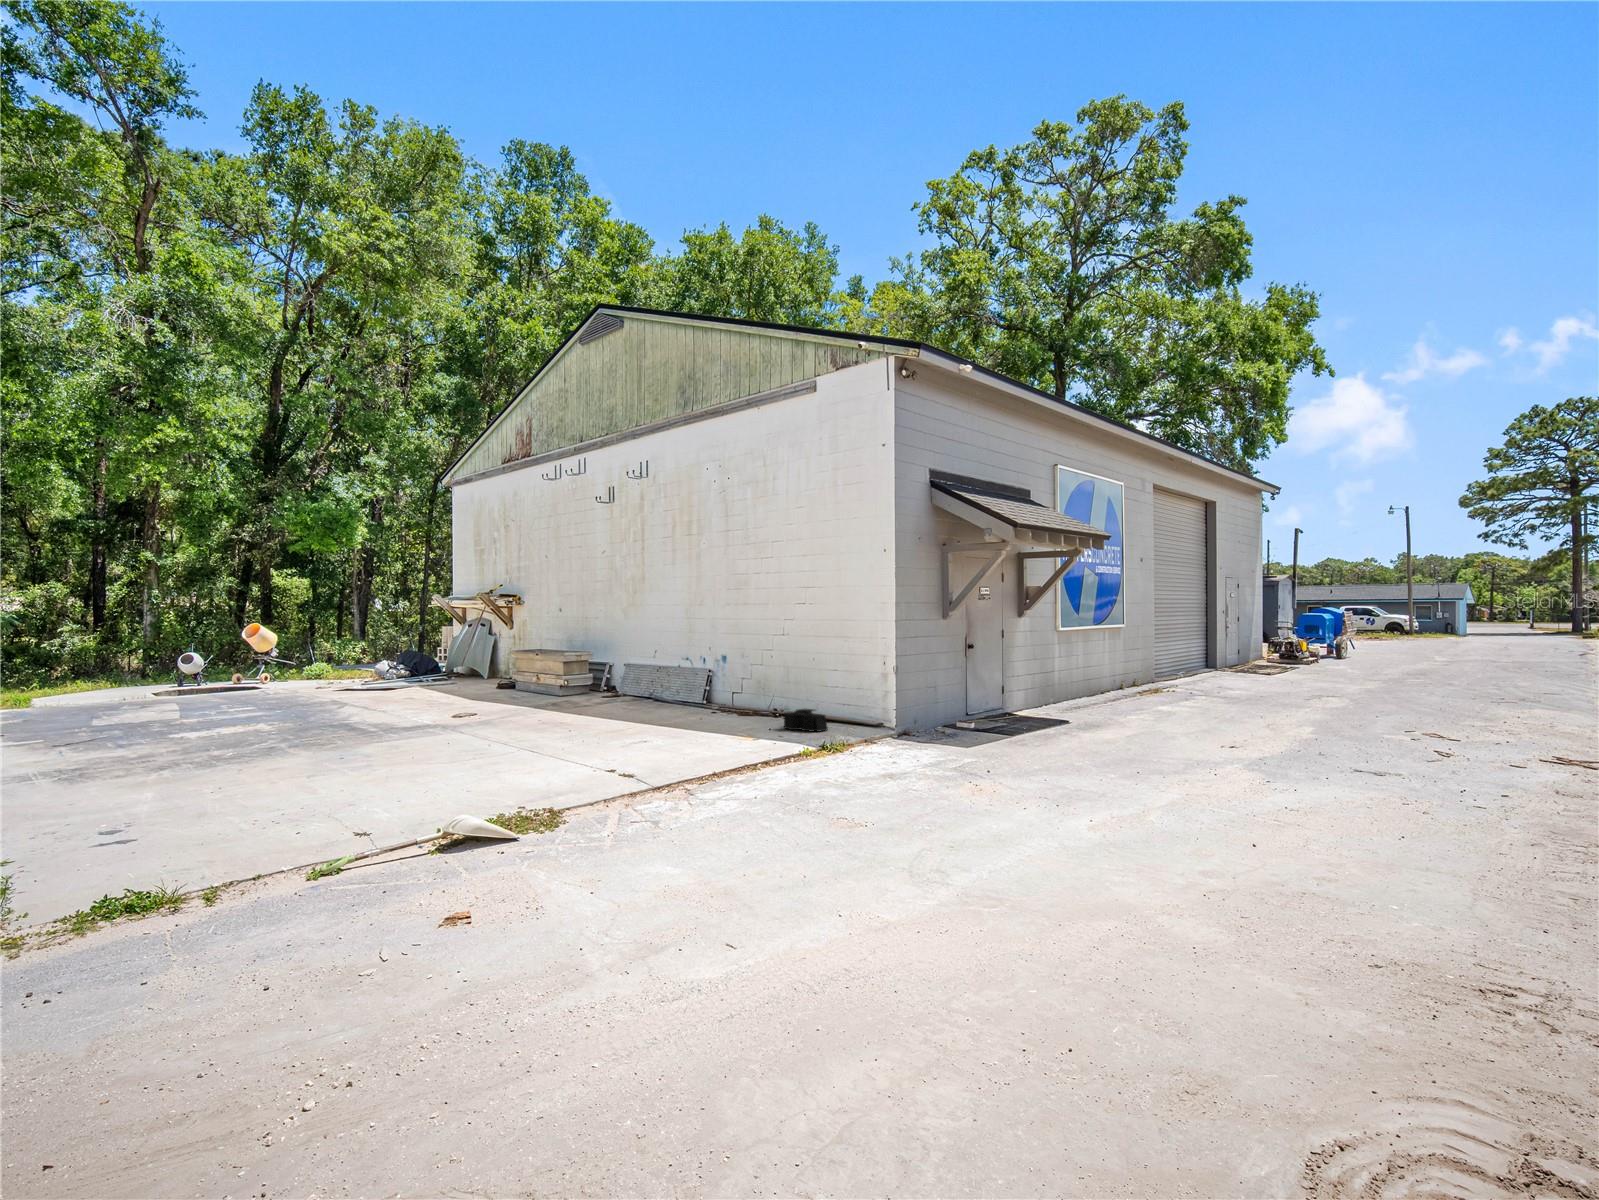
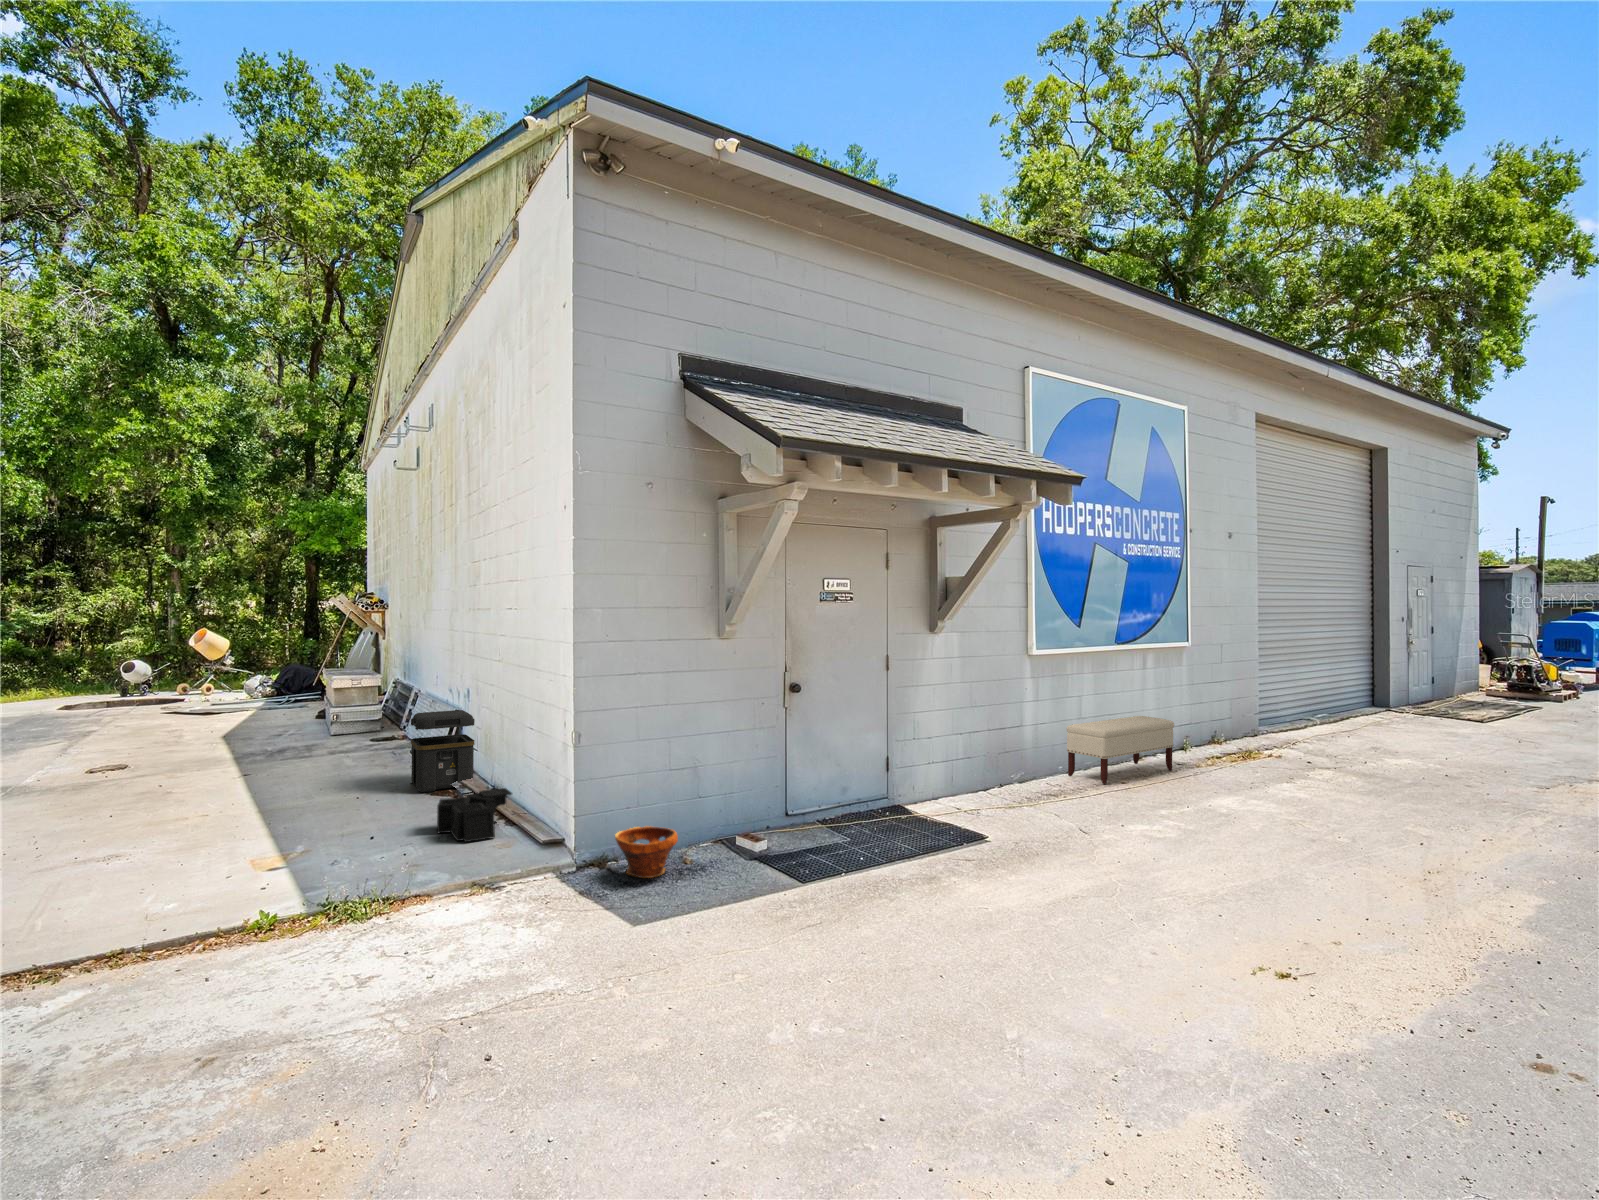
bench: none [1072,669,1125,705] -> present [1067,716,1174,784]
toolbox: none [706,670,749,720] -> present [411,710,475,792]
planter: none [920,715,951,736] -> present [615,826,678,878]

